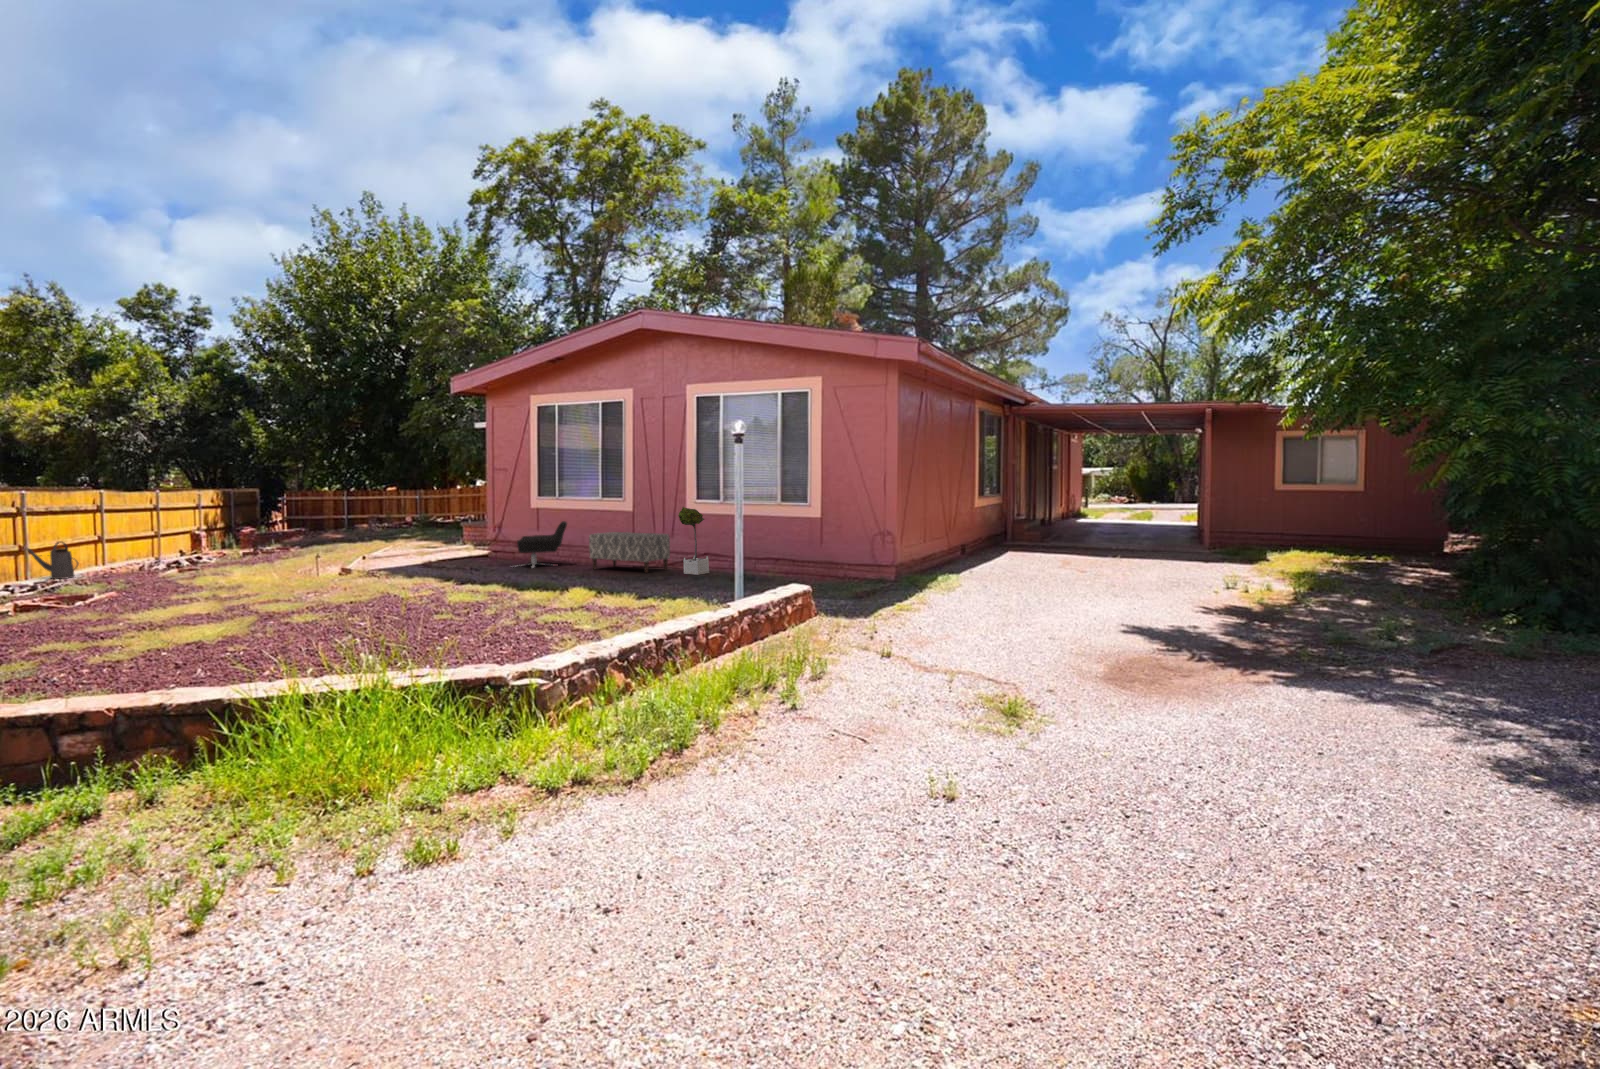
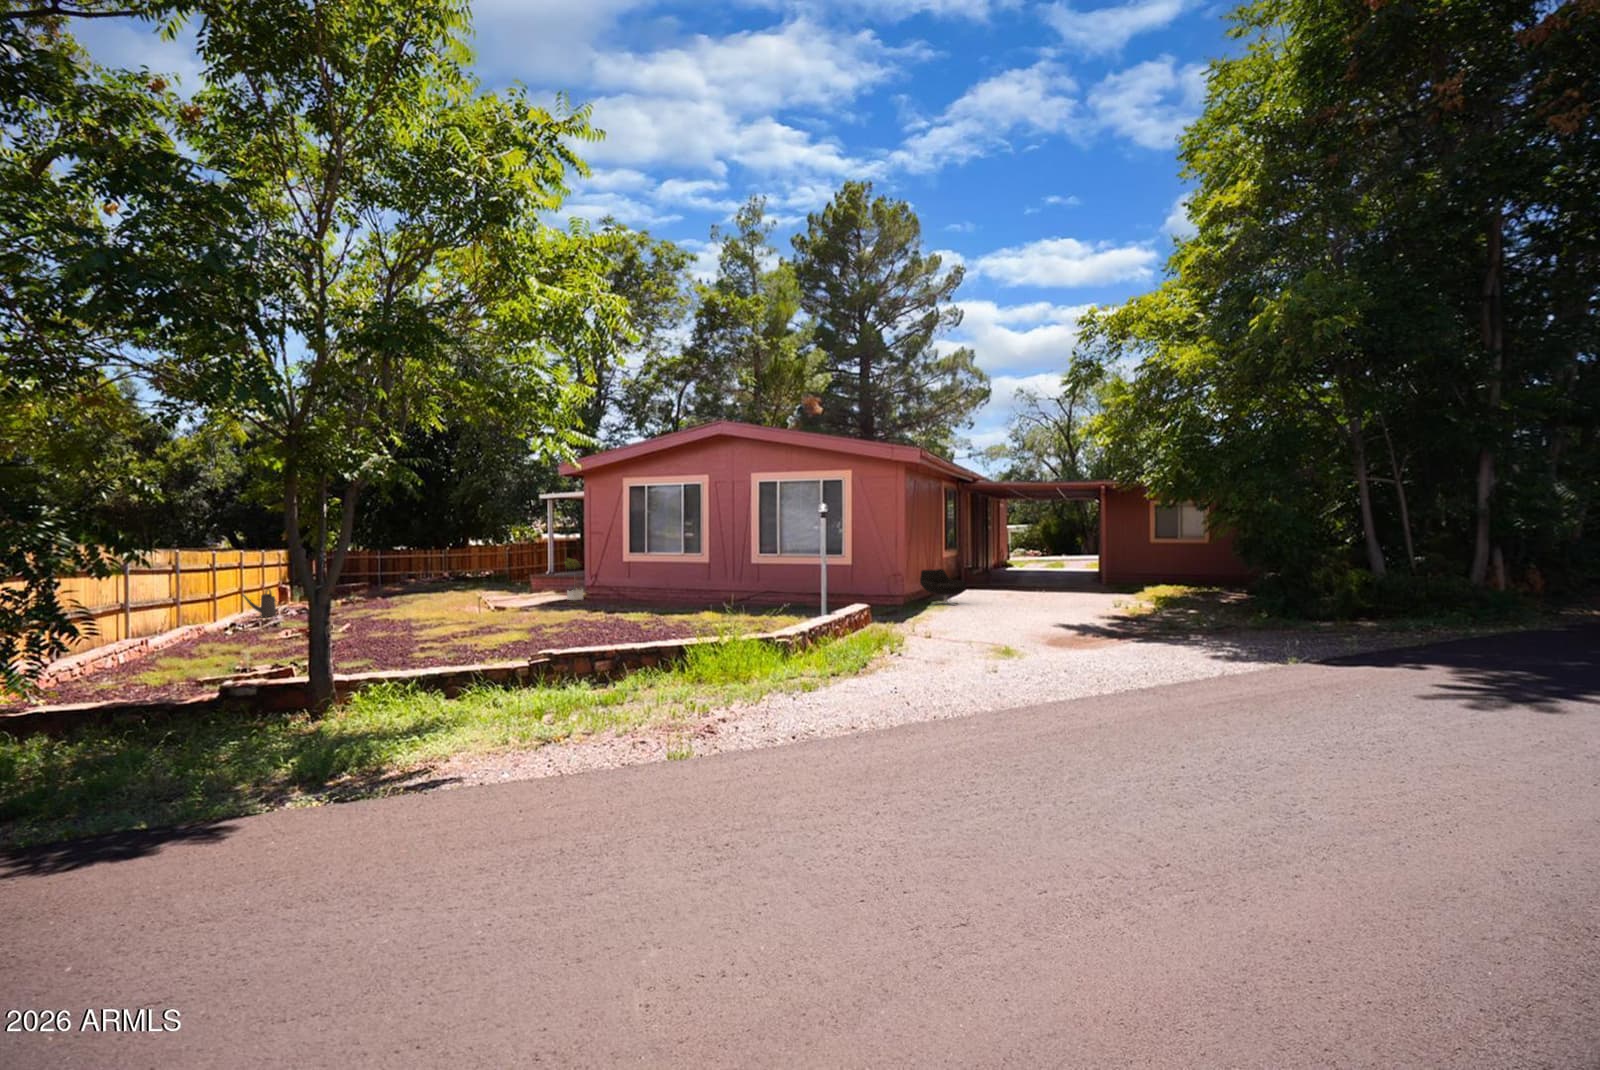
potted tree: present [678,507,709,575] -> present [565,558,583,600]
lounge chair: present [517,521,567,568] -> present [920,569,967,603]
bench: present [589,532,670,573] -> none [677,577,736,605]

